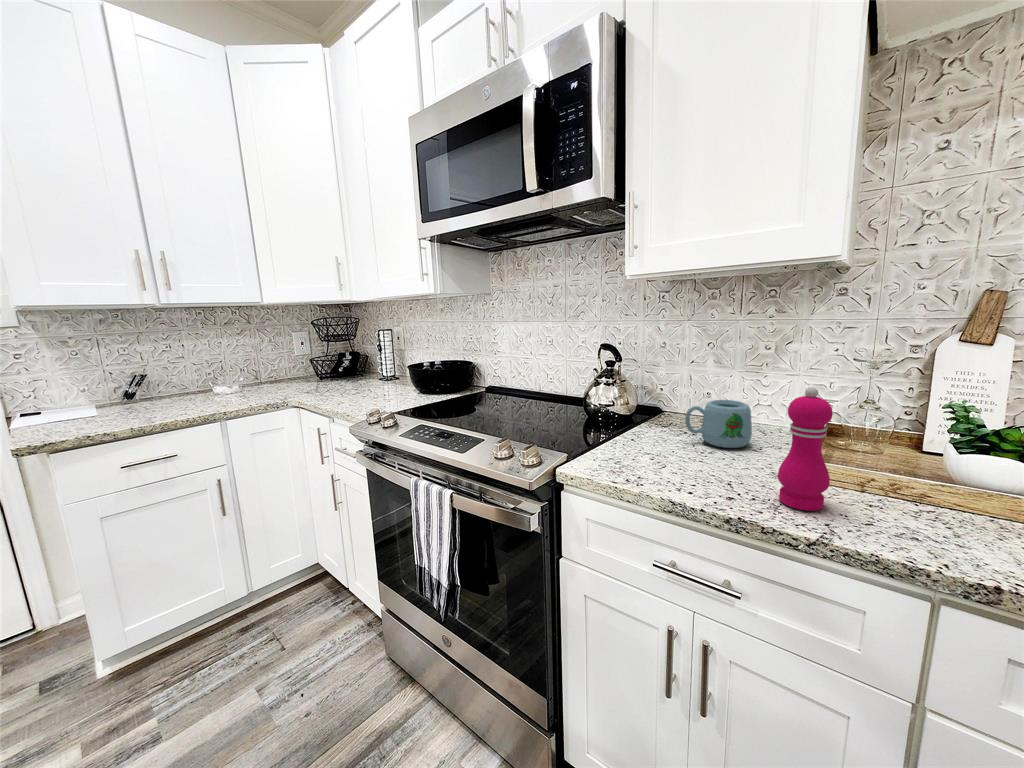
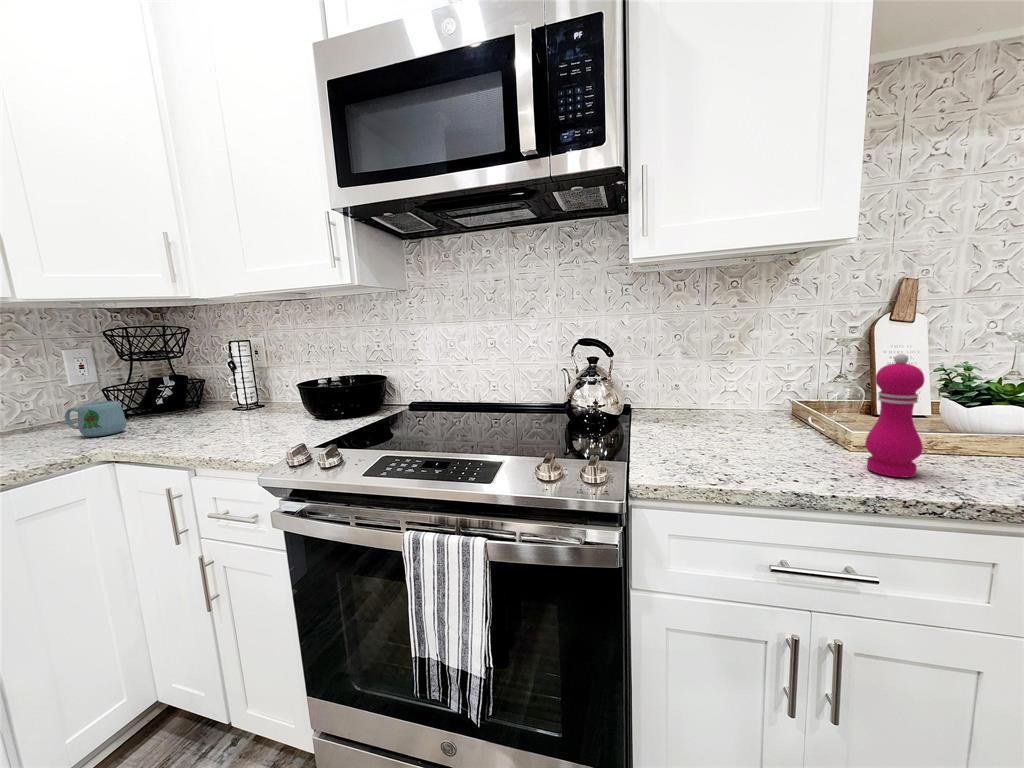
mug: present [685,400,752,448] -> present [65,401,126,437]

